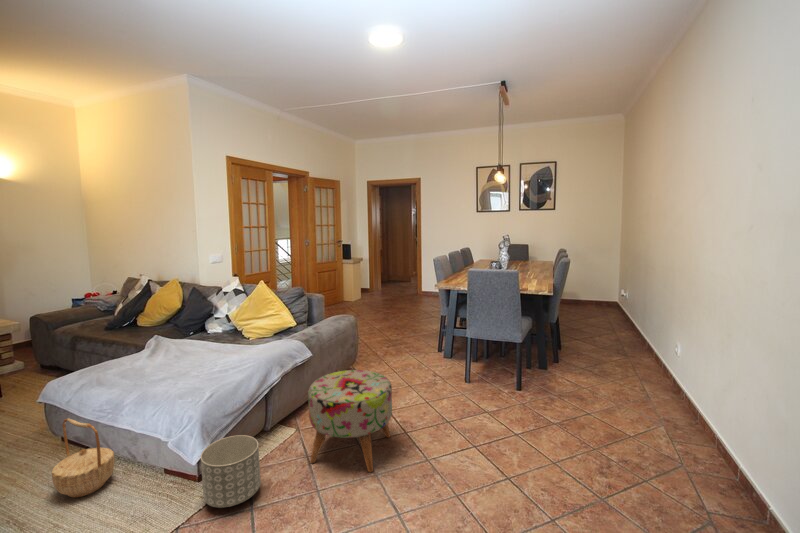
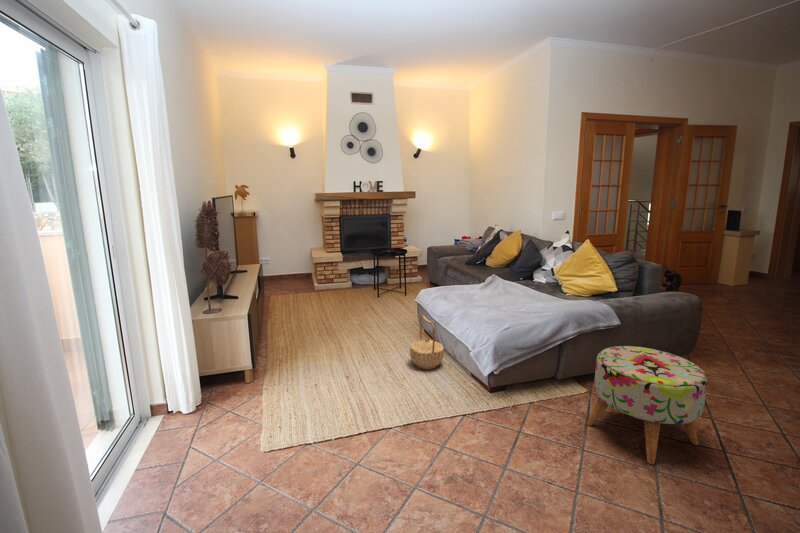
planter: present [201,435,261,508] -> none [487,366,536,422]

